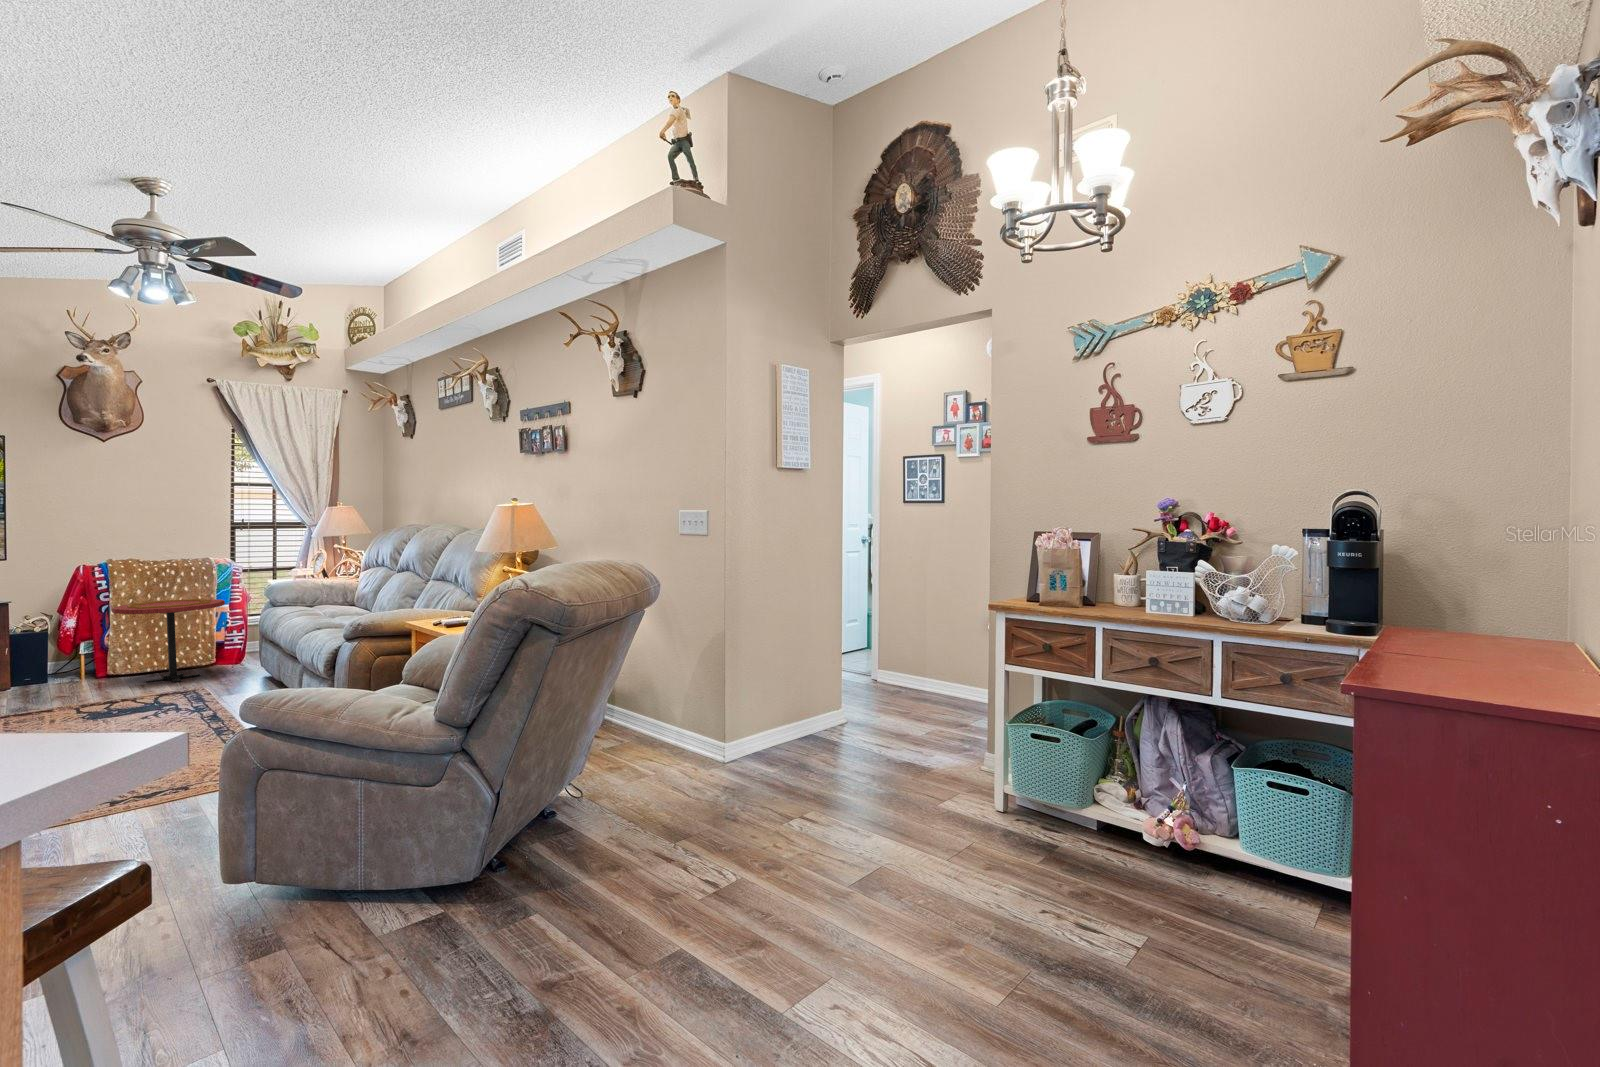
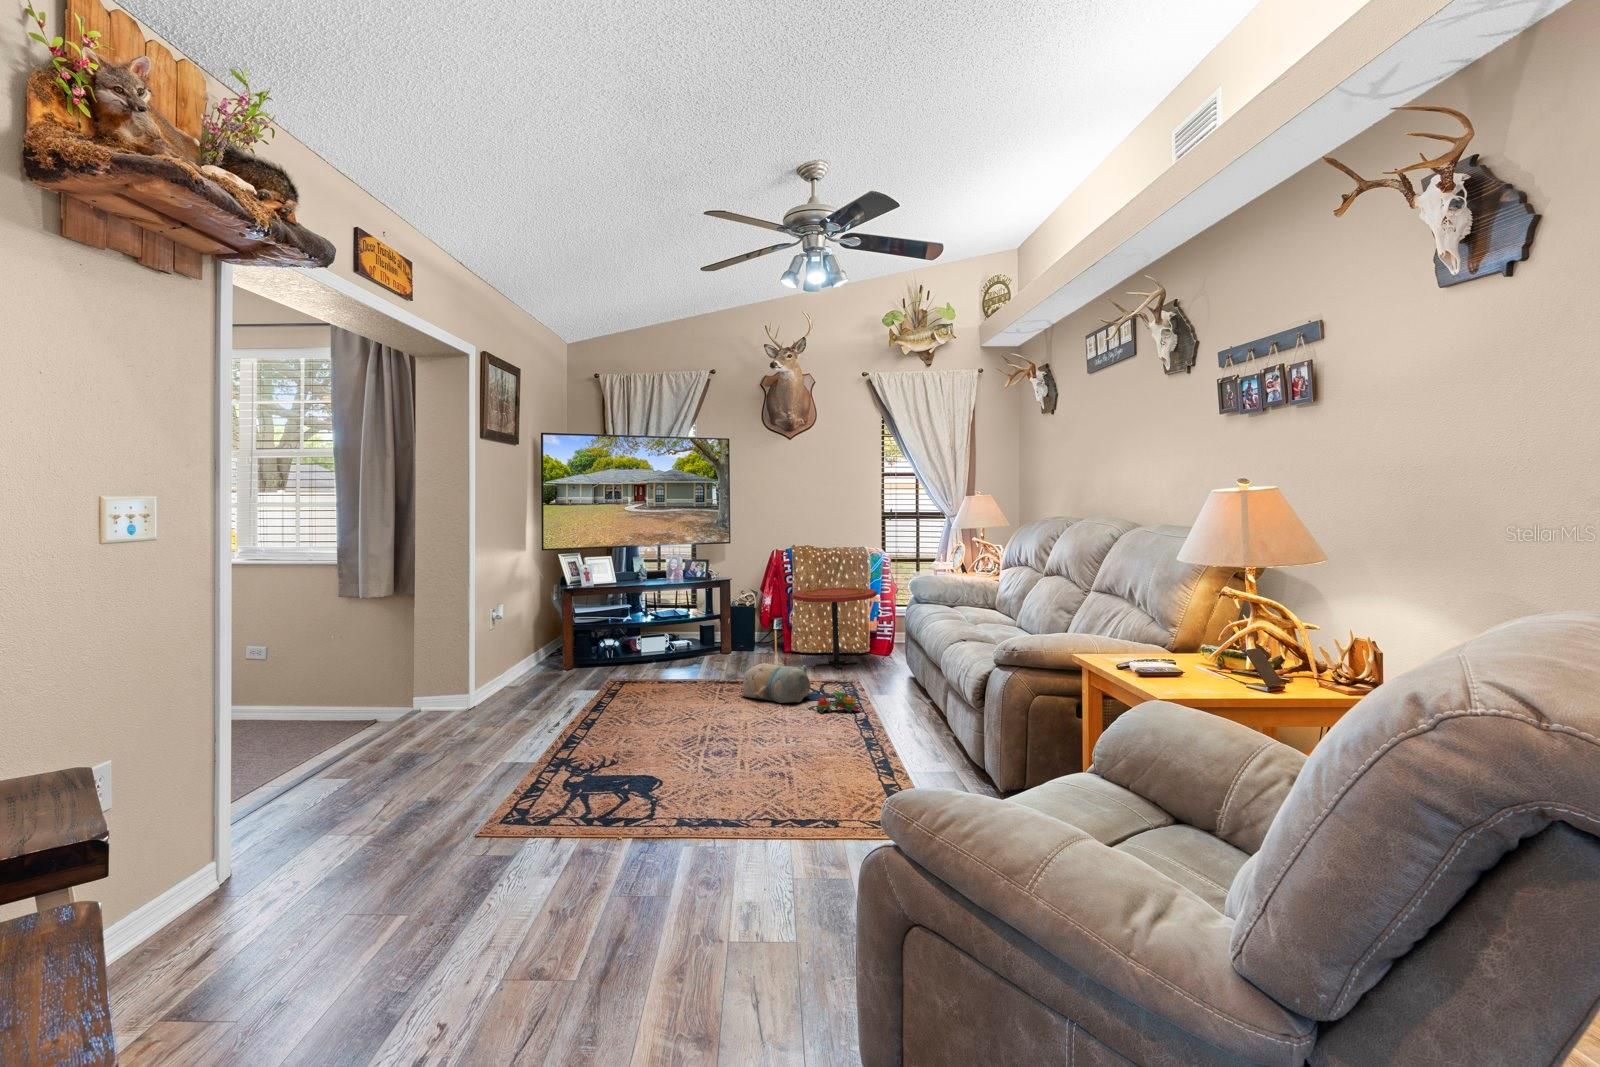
plush toy: none [47,675,144,716] -> present [741,662,811,703]
toy train: none [153,692,208,716] -> present [816,691,859,713]

